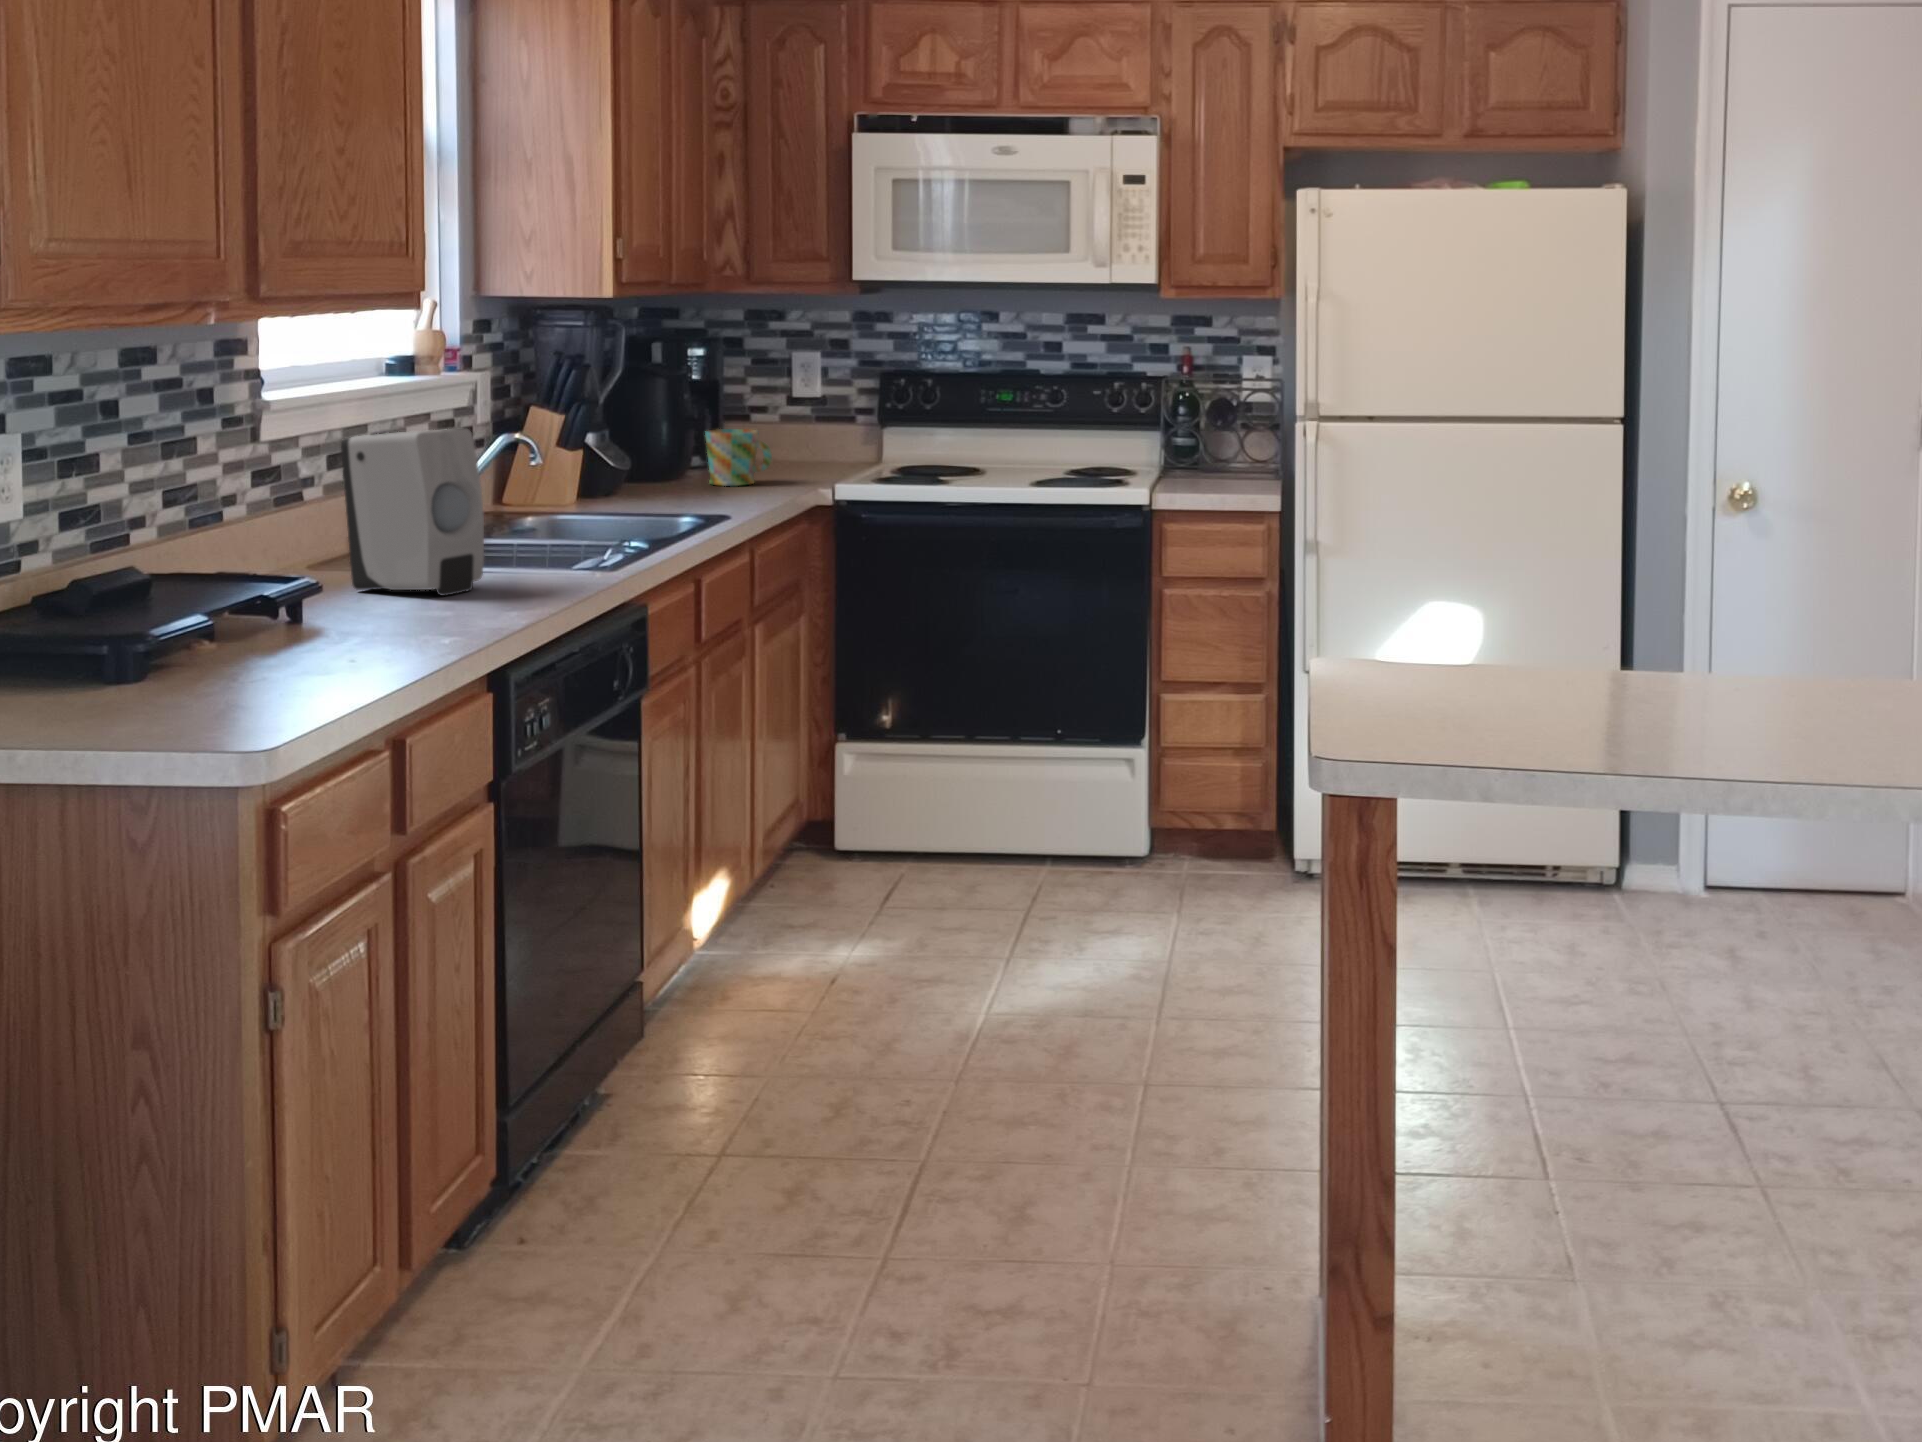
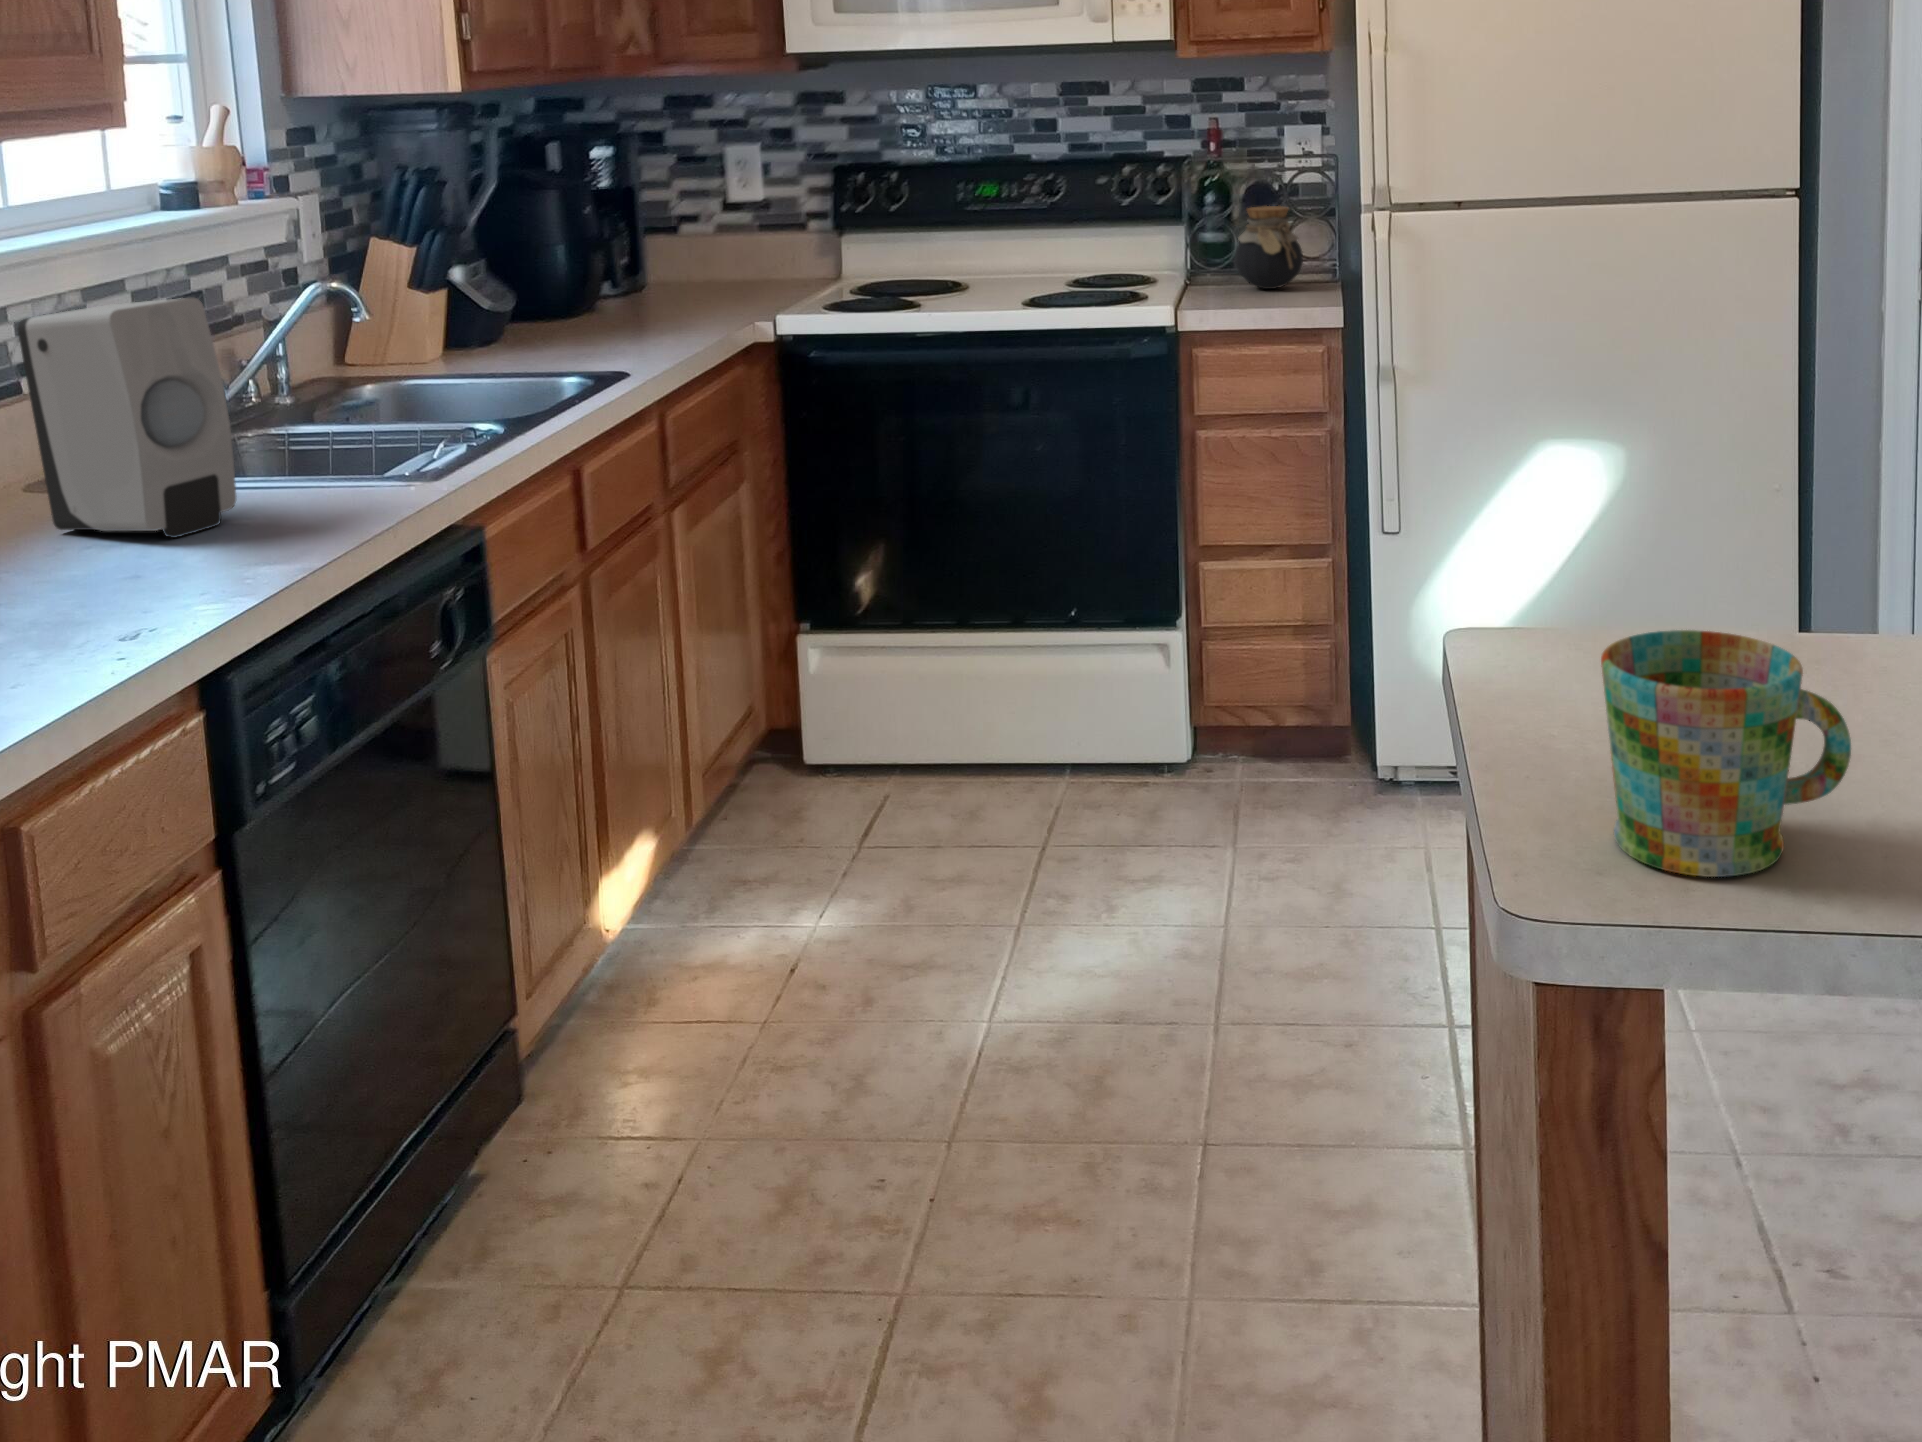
jar: none [1200,417,1253,482] -> present [1235,206,1303,289]
mug: present [705,429,772,486] -> present [1601,630,1851,877]

